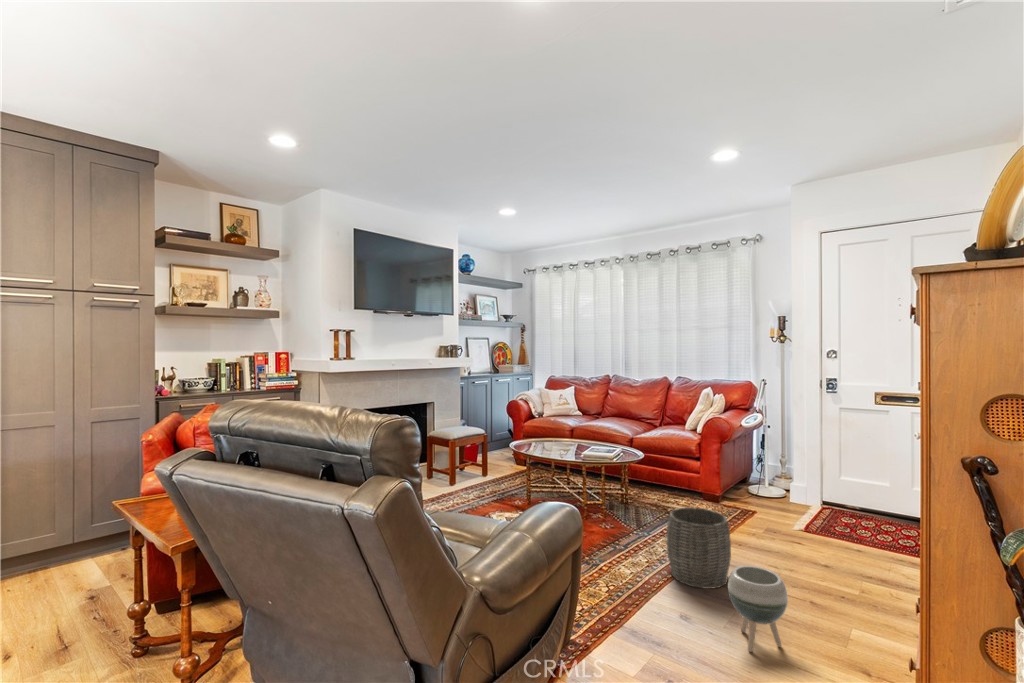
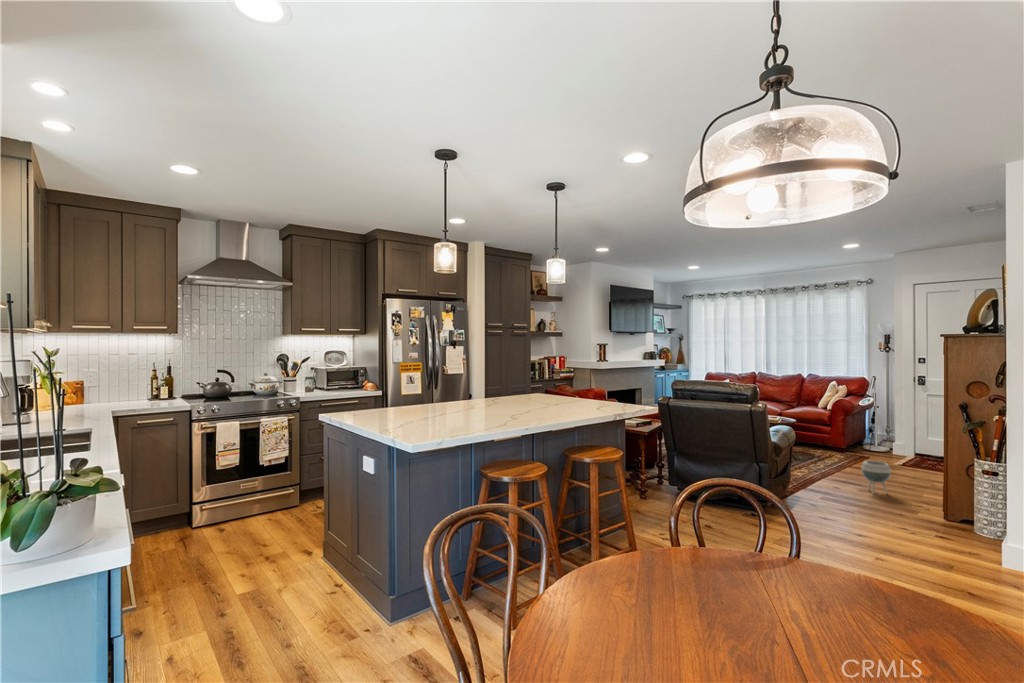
woven basket: present [667,507,731,589] -> none [823,443,859,479]

